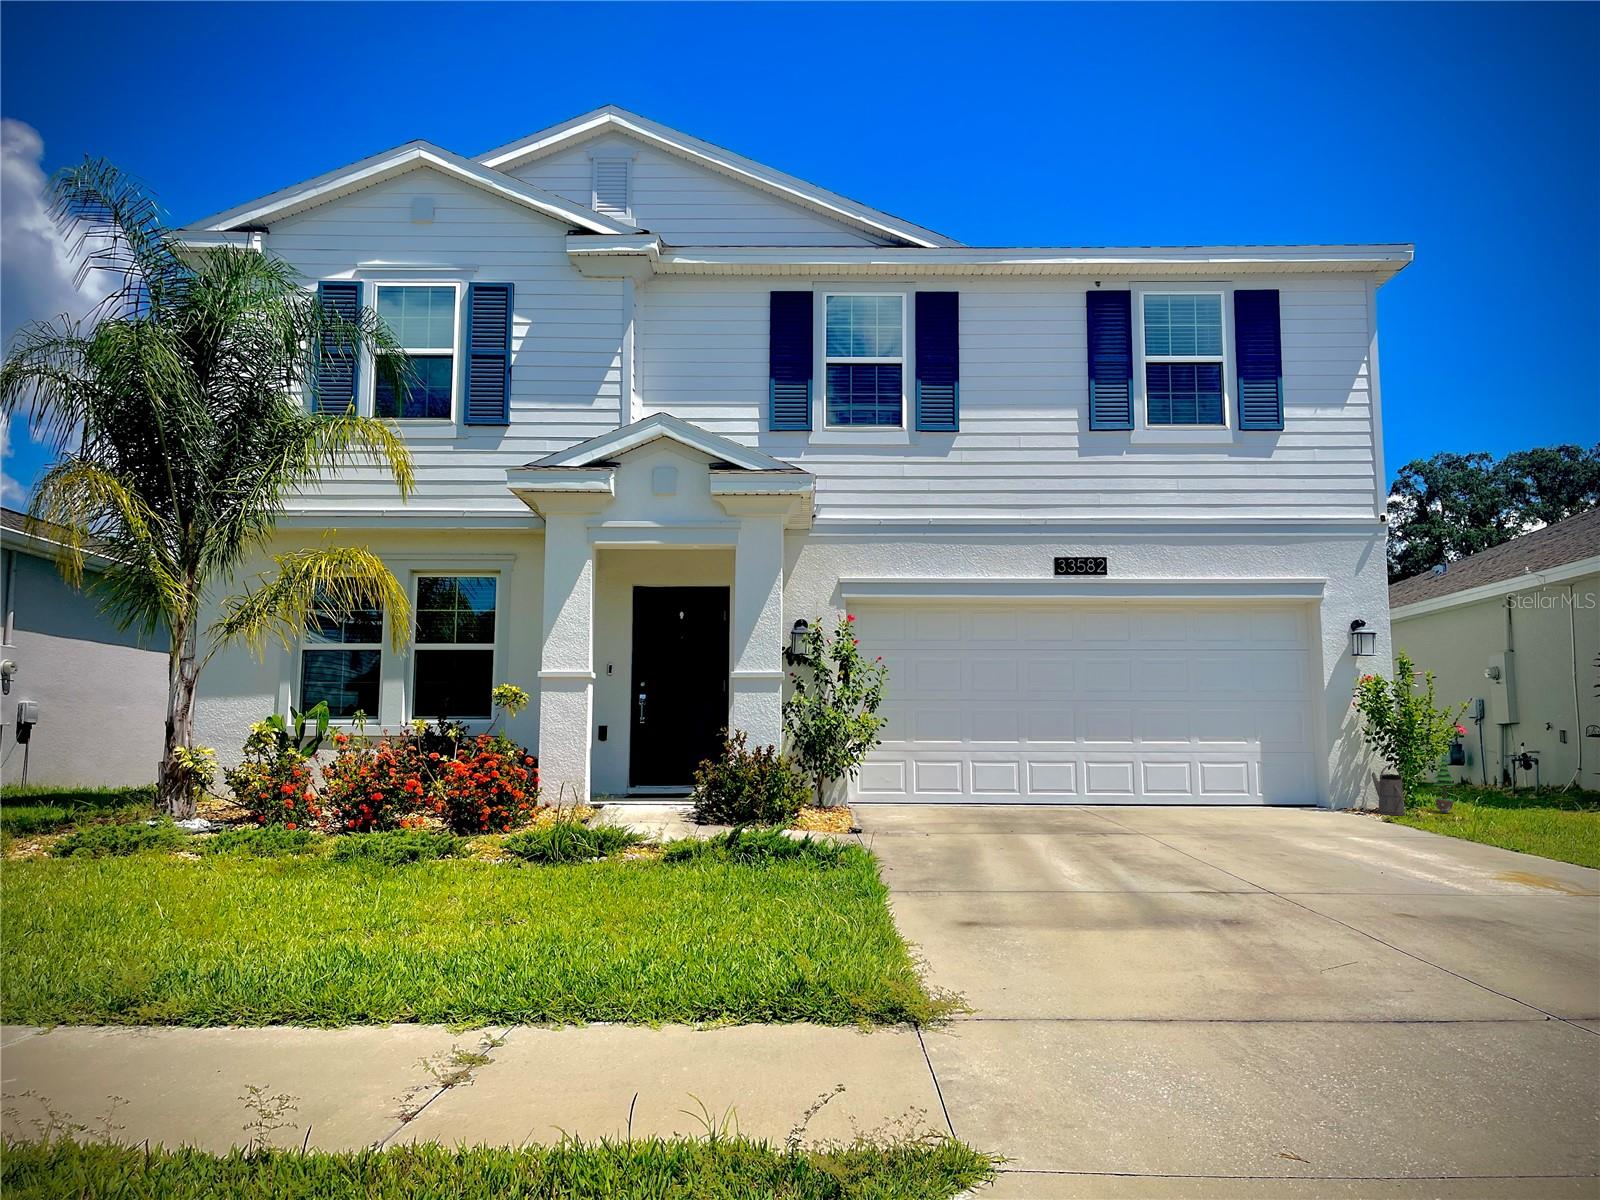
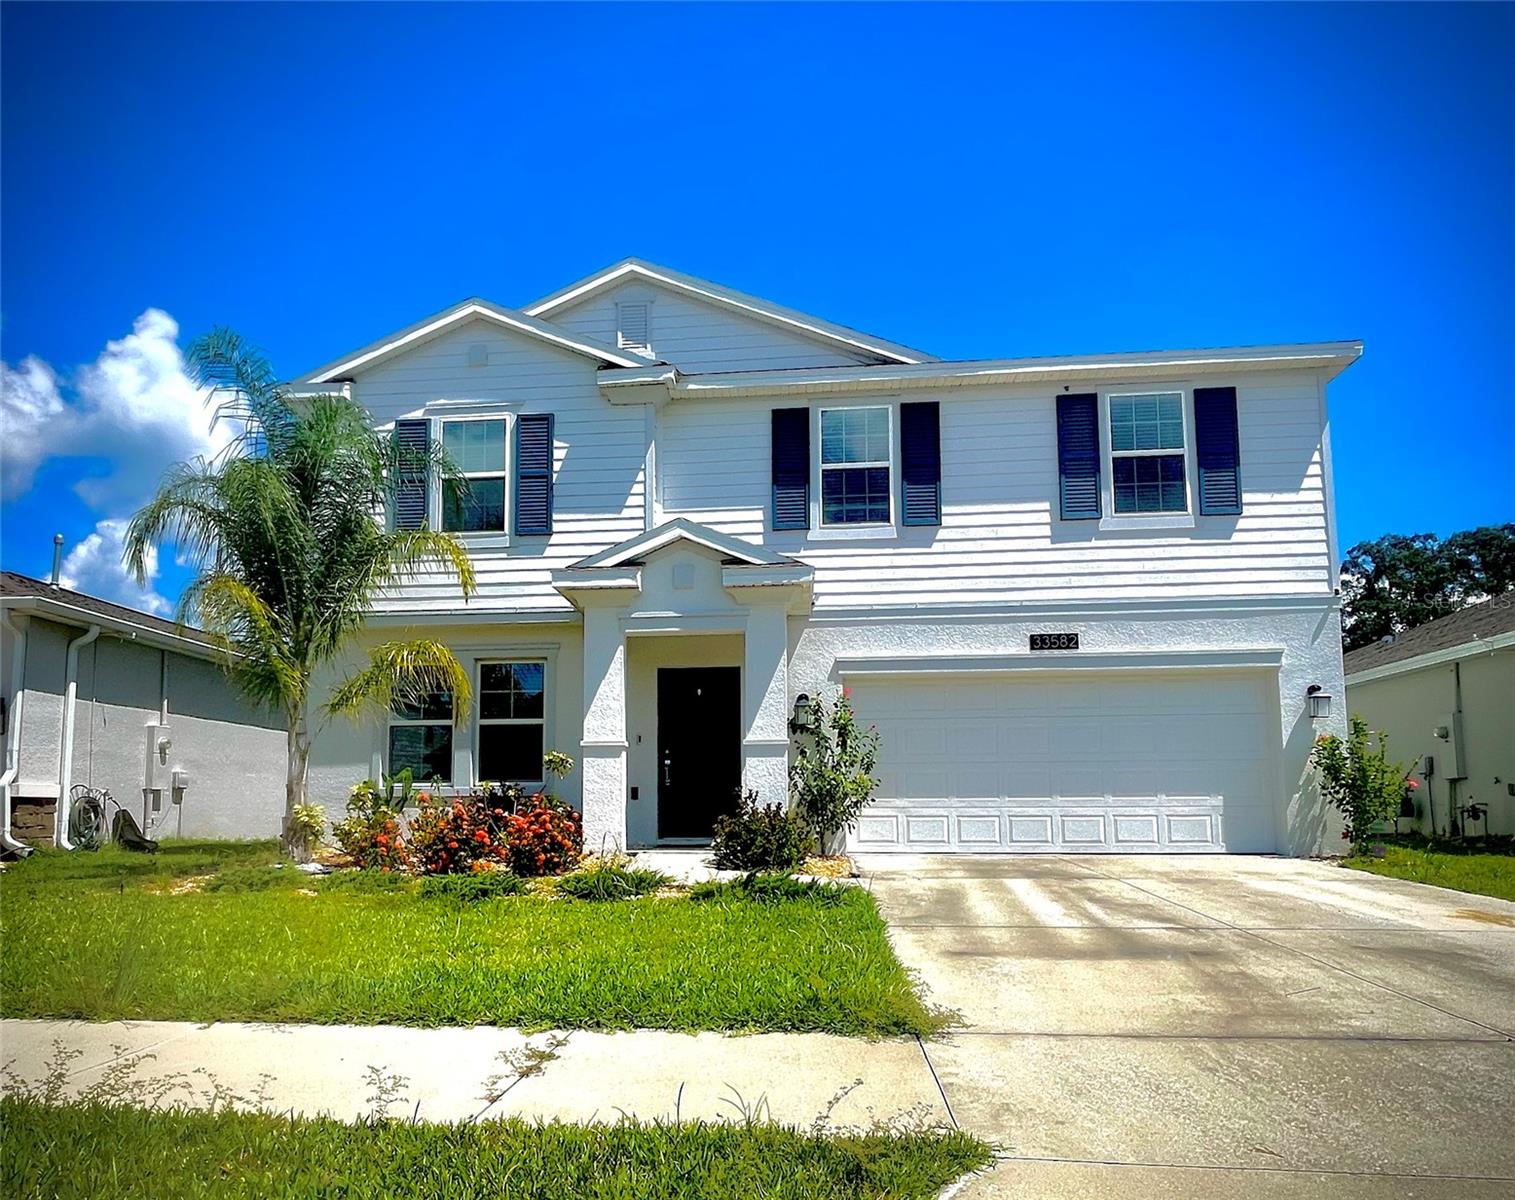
watering can: present [1372,765,1405,815] -> none [1313,815,1342,859]

